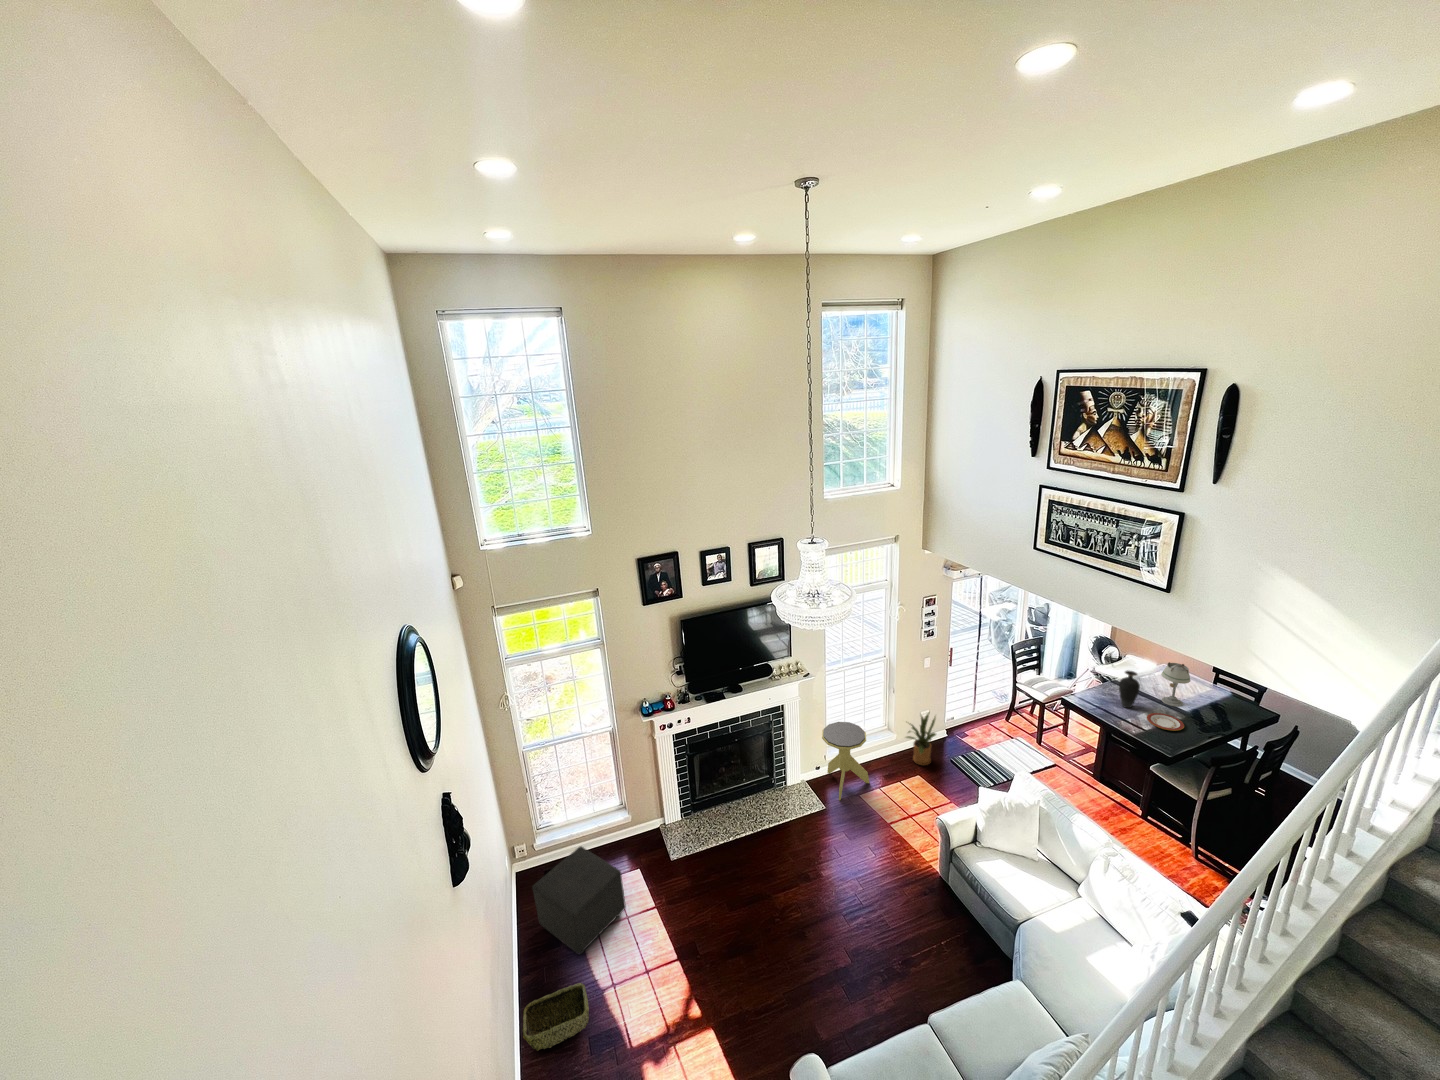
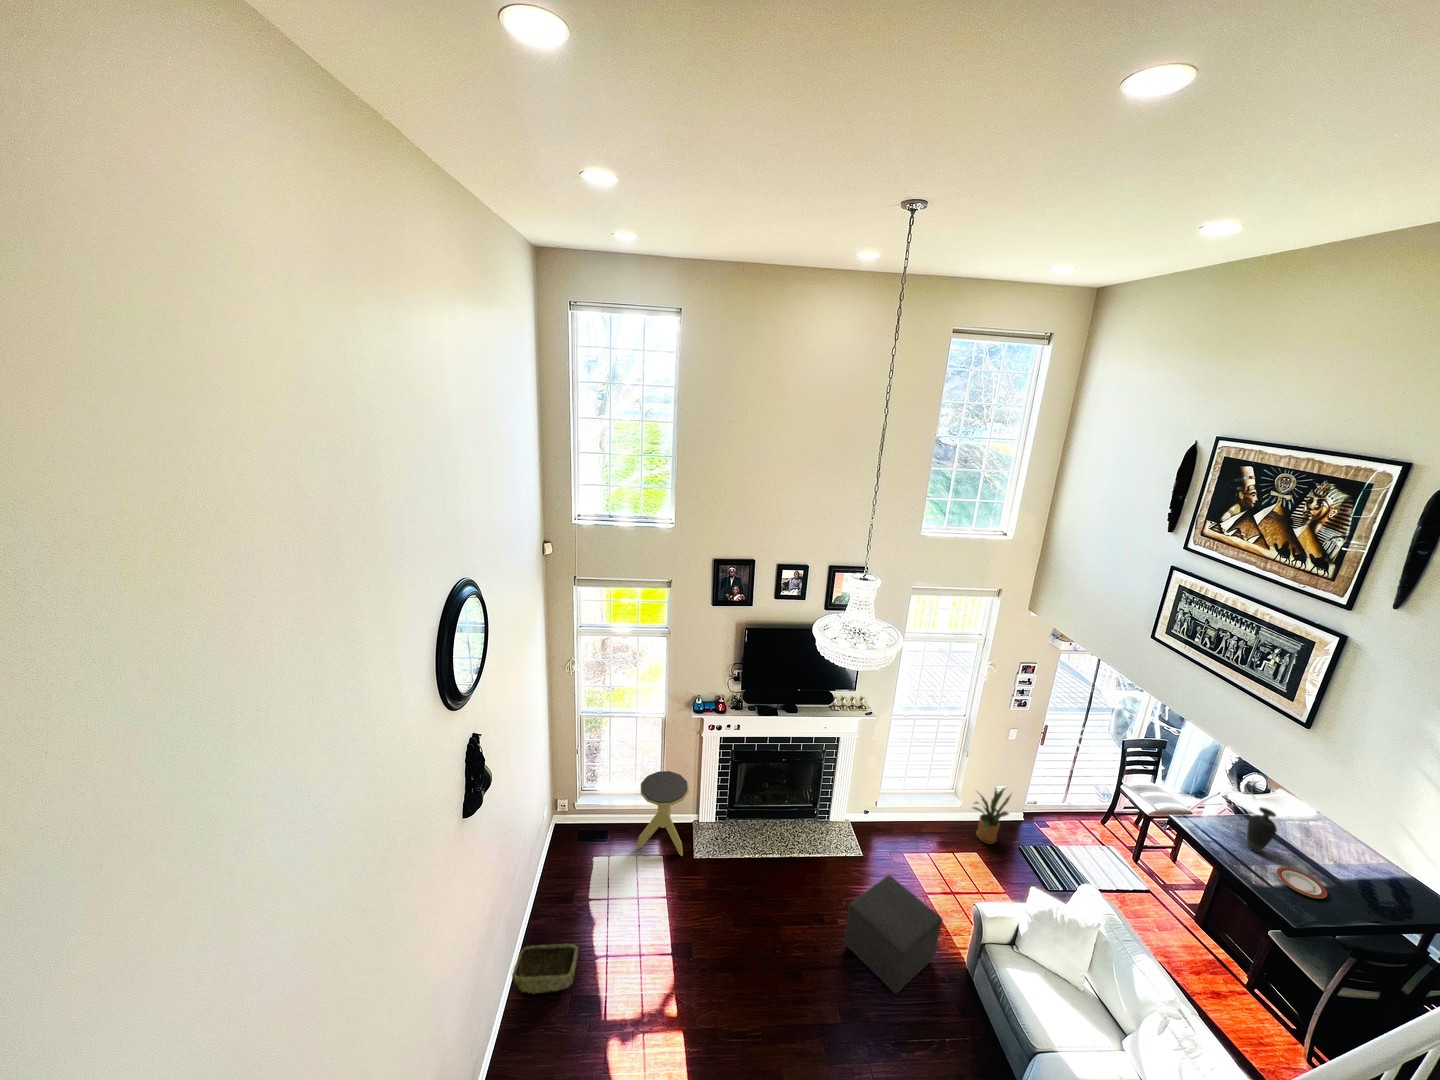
table lamp: present [1161,662,1190,707] -> none [1306,813,1352,870]
side table: present [822,722,869,800] -> present [637,771,689,856]
ottoman: present [532,846,626,954] -> present [844,875,942,993]

